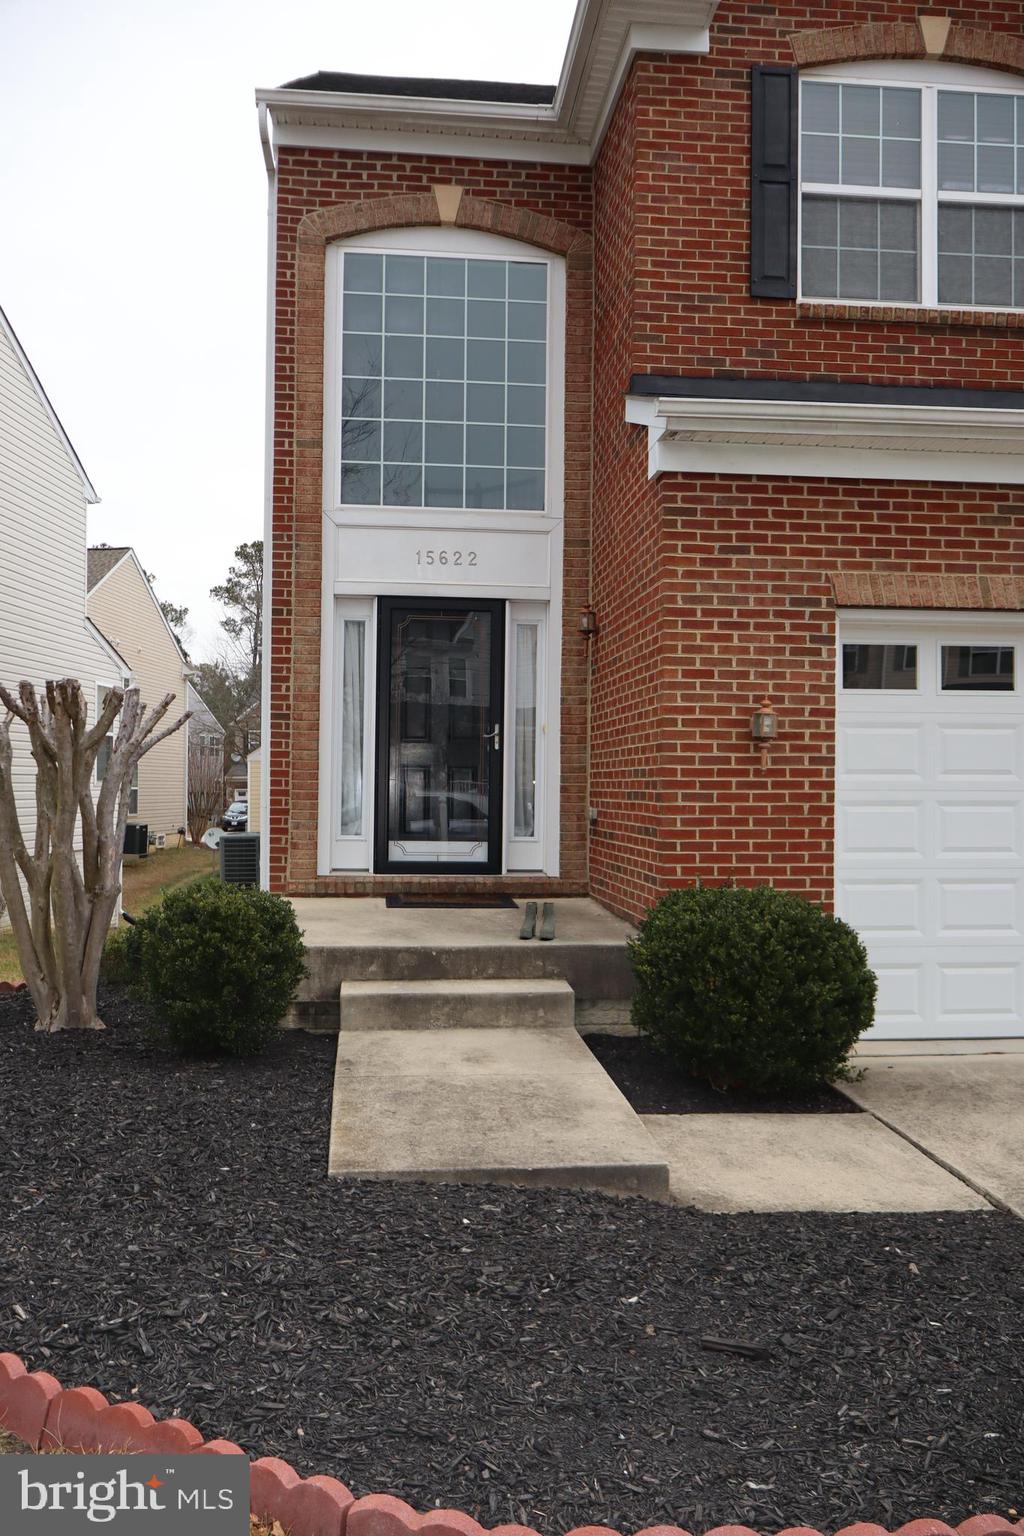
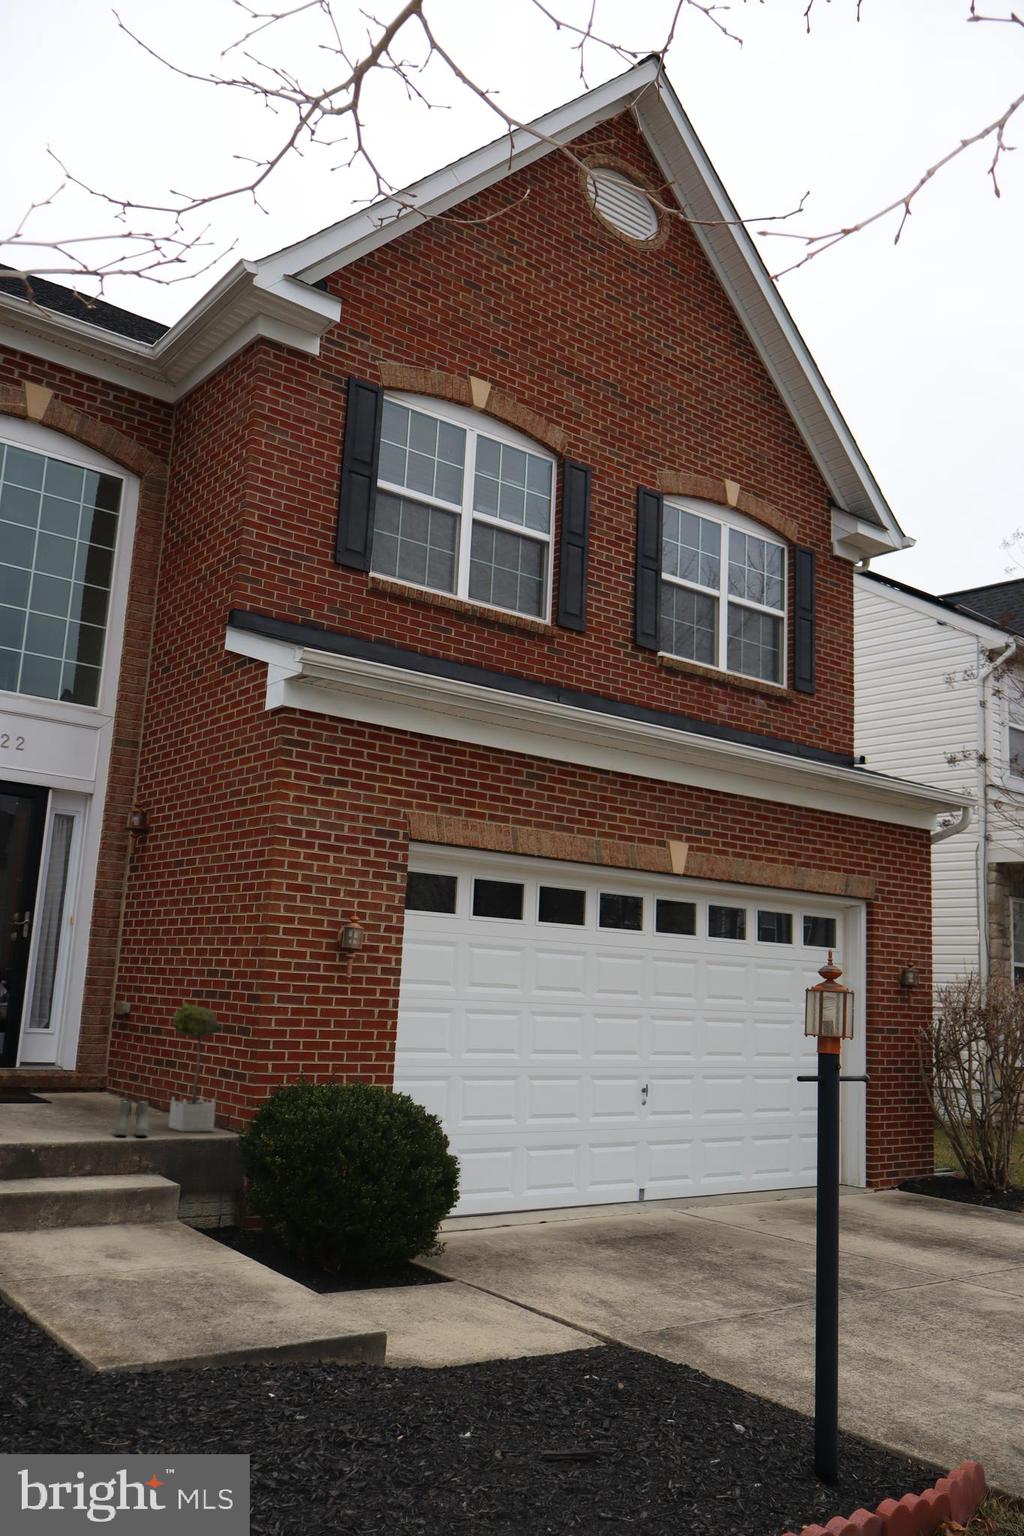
potted tree: none [584,802,640,936] -> present [169,1002,224,1132]

